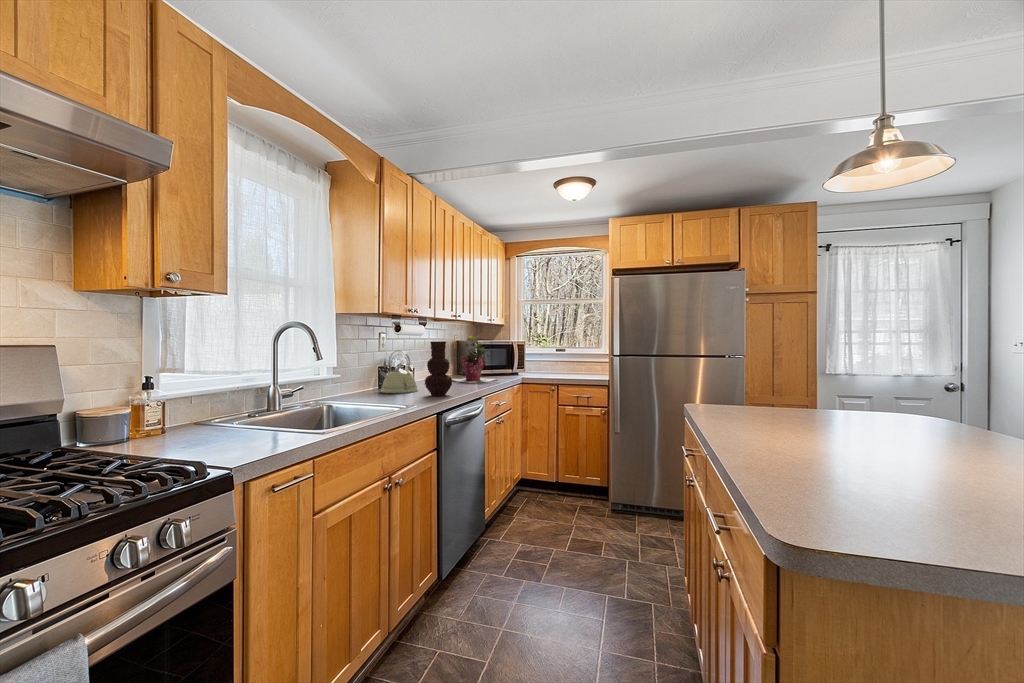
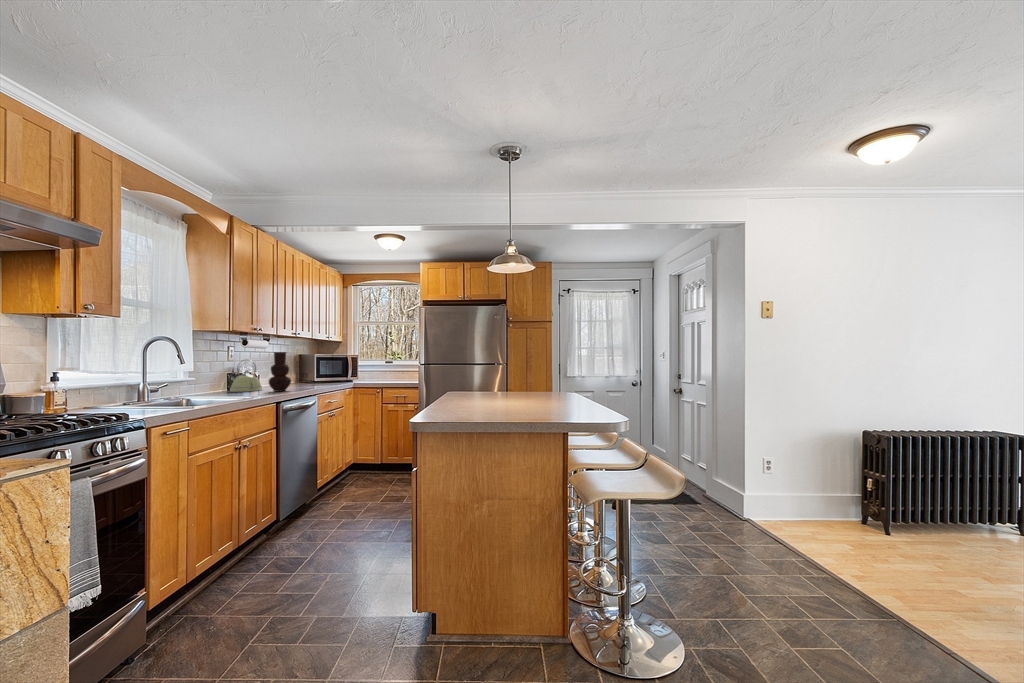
potted plant: present [452,336,498,383] -> none [291,348,332,385]

